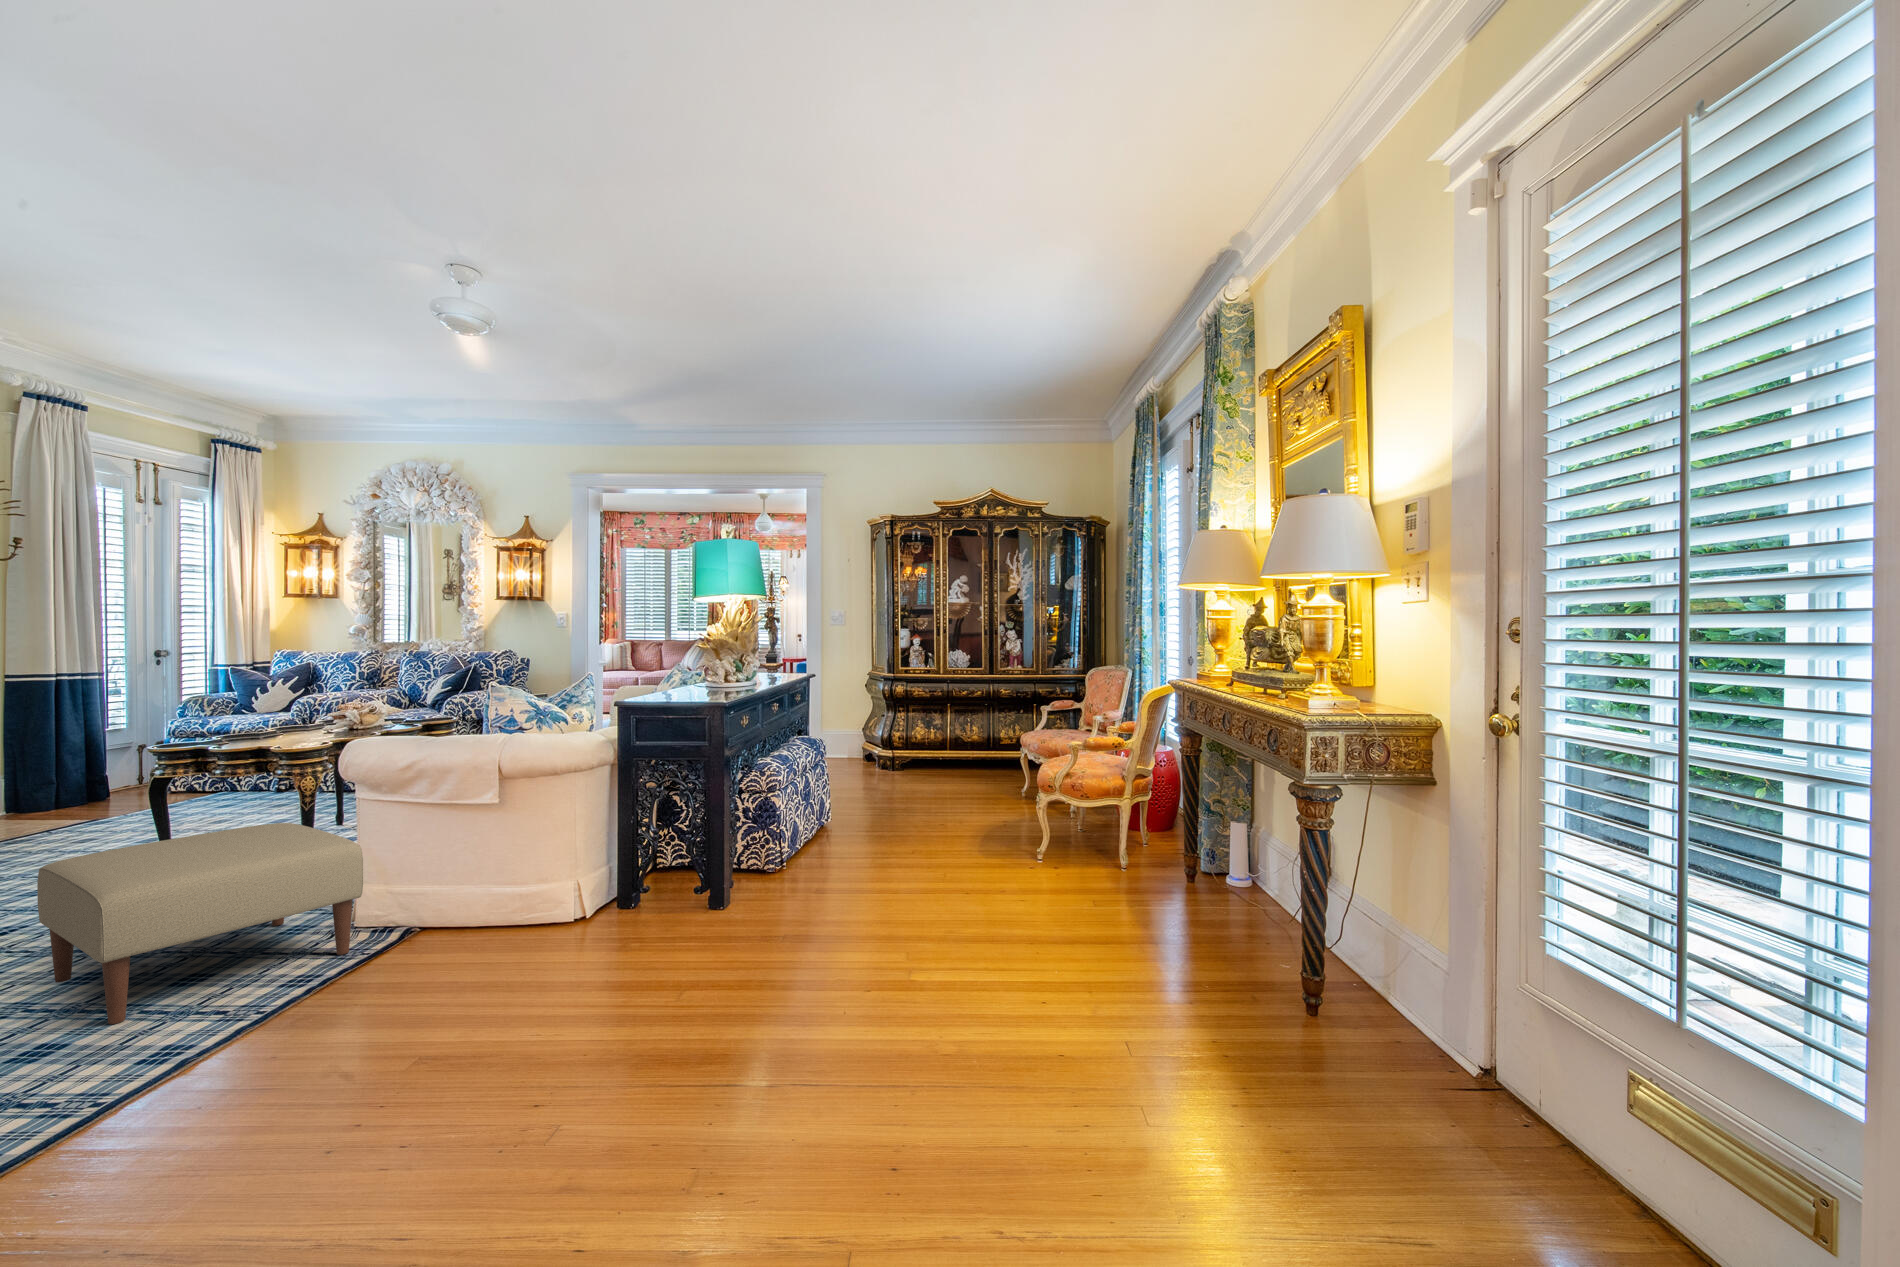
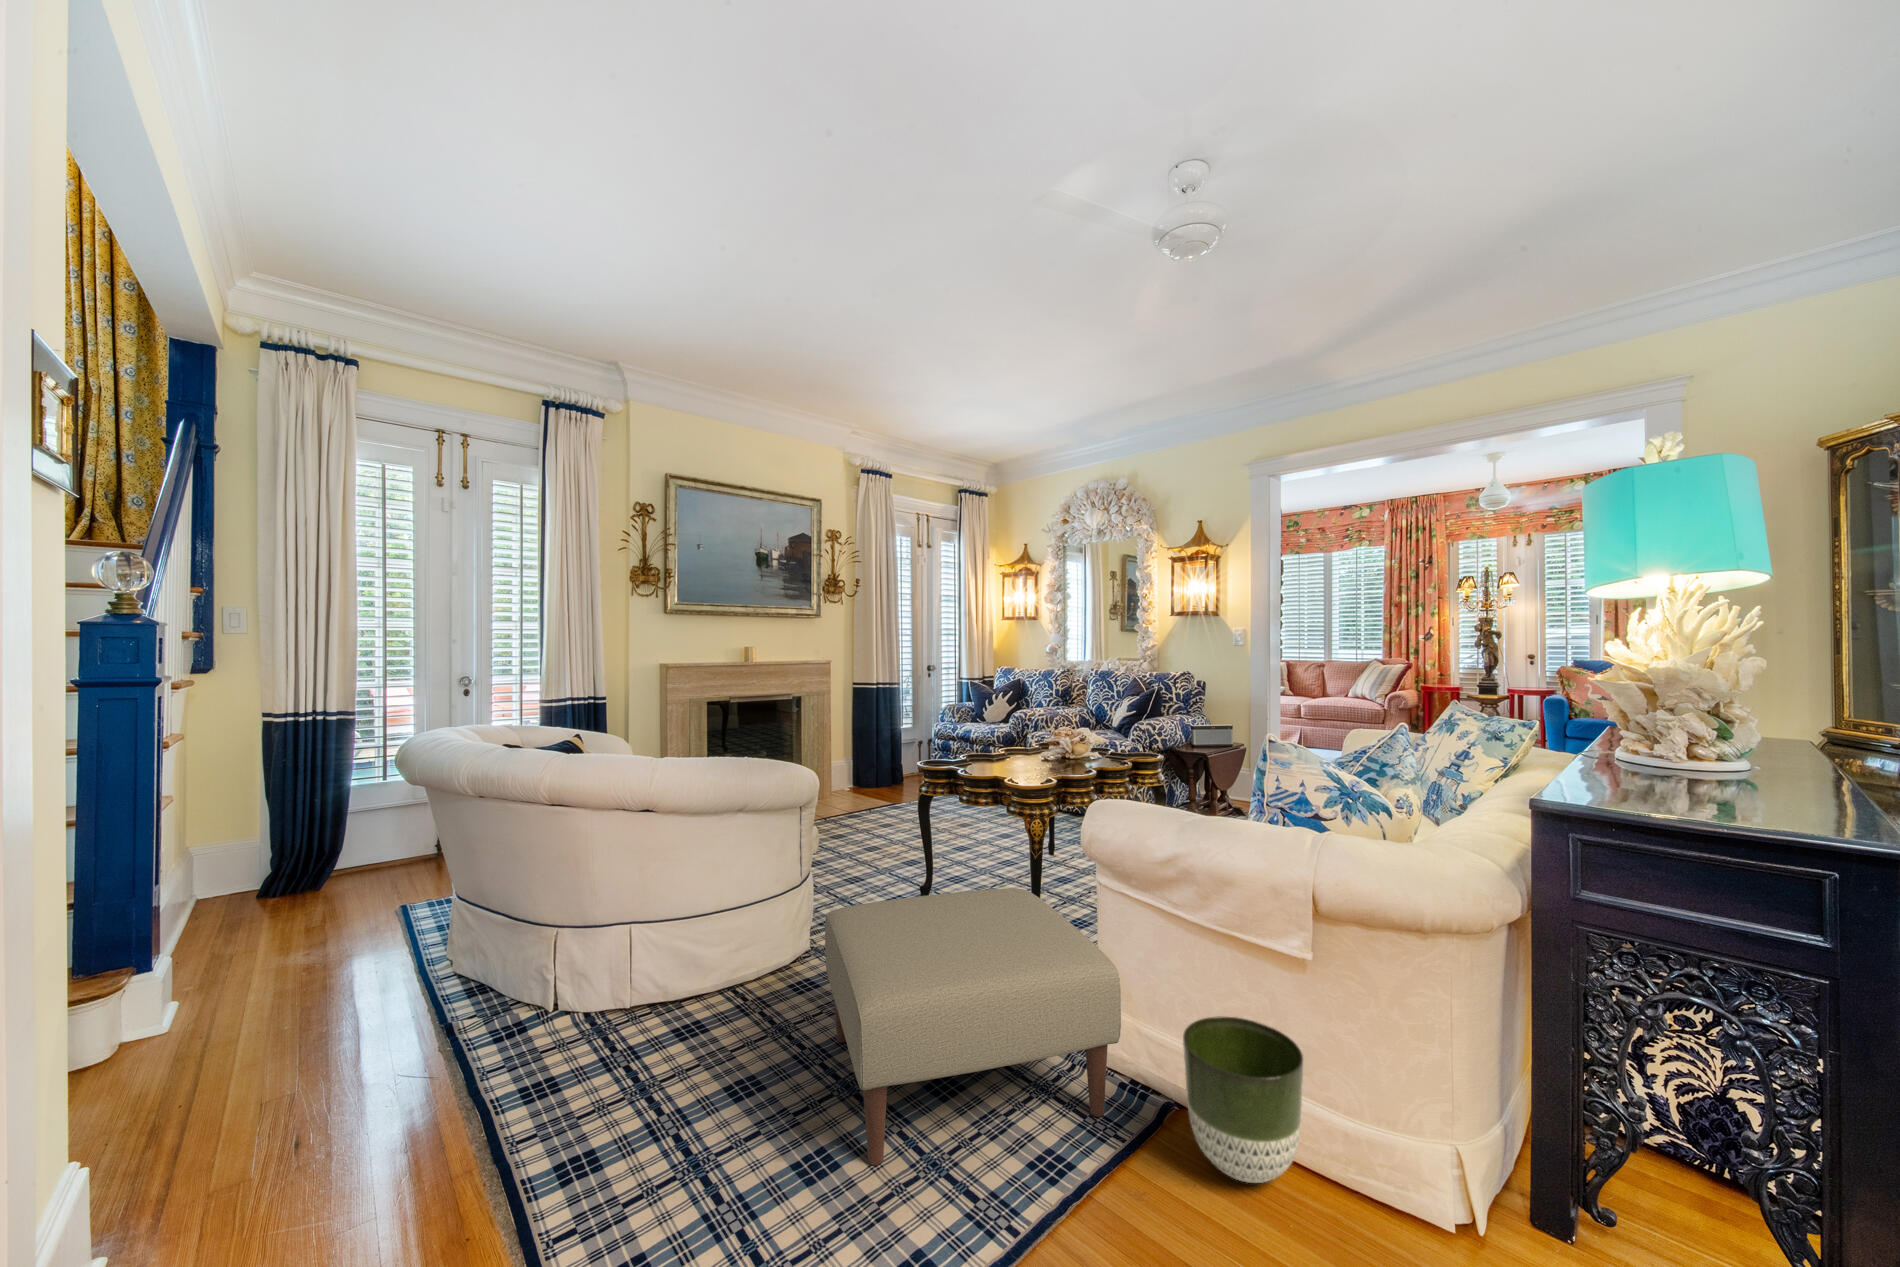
planter: none [408,860,491,951] -> present [1183,1016,1303,1183]

